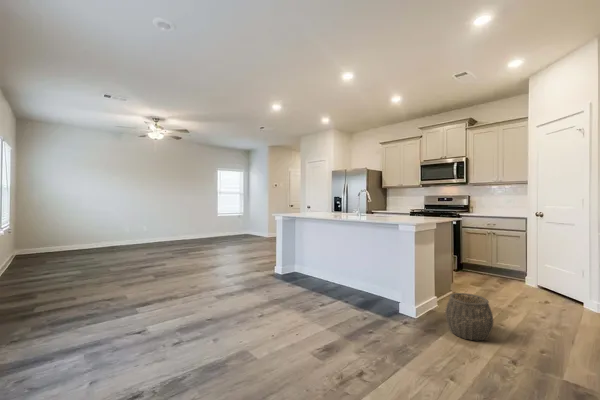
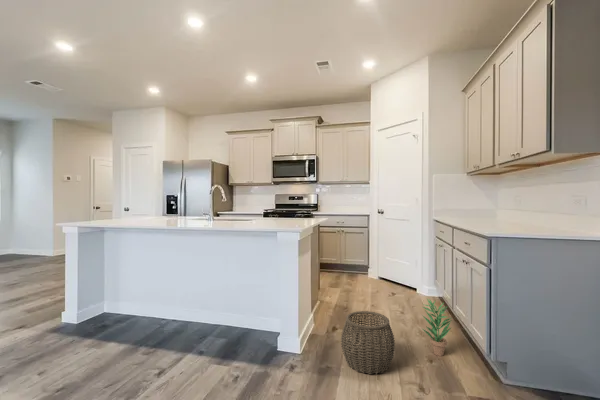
potted plant: none [528,292,565,346] -> present [423,299,451,356]

